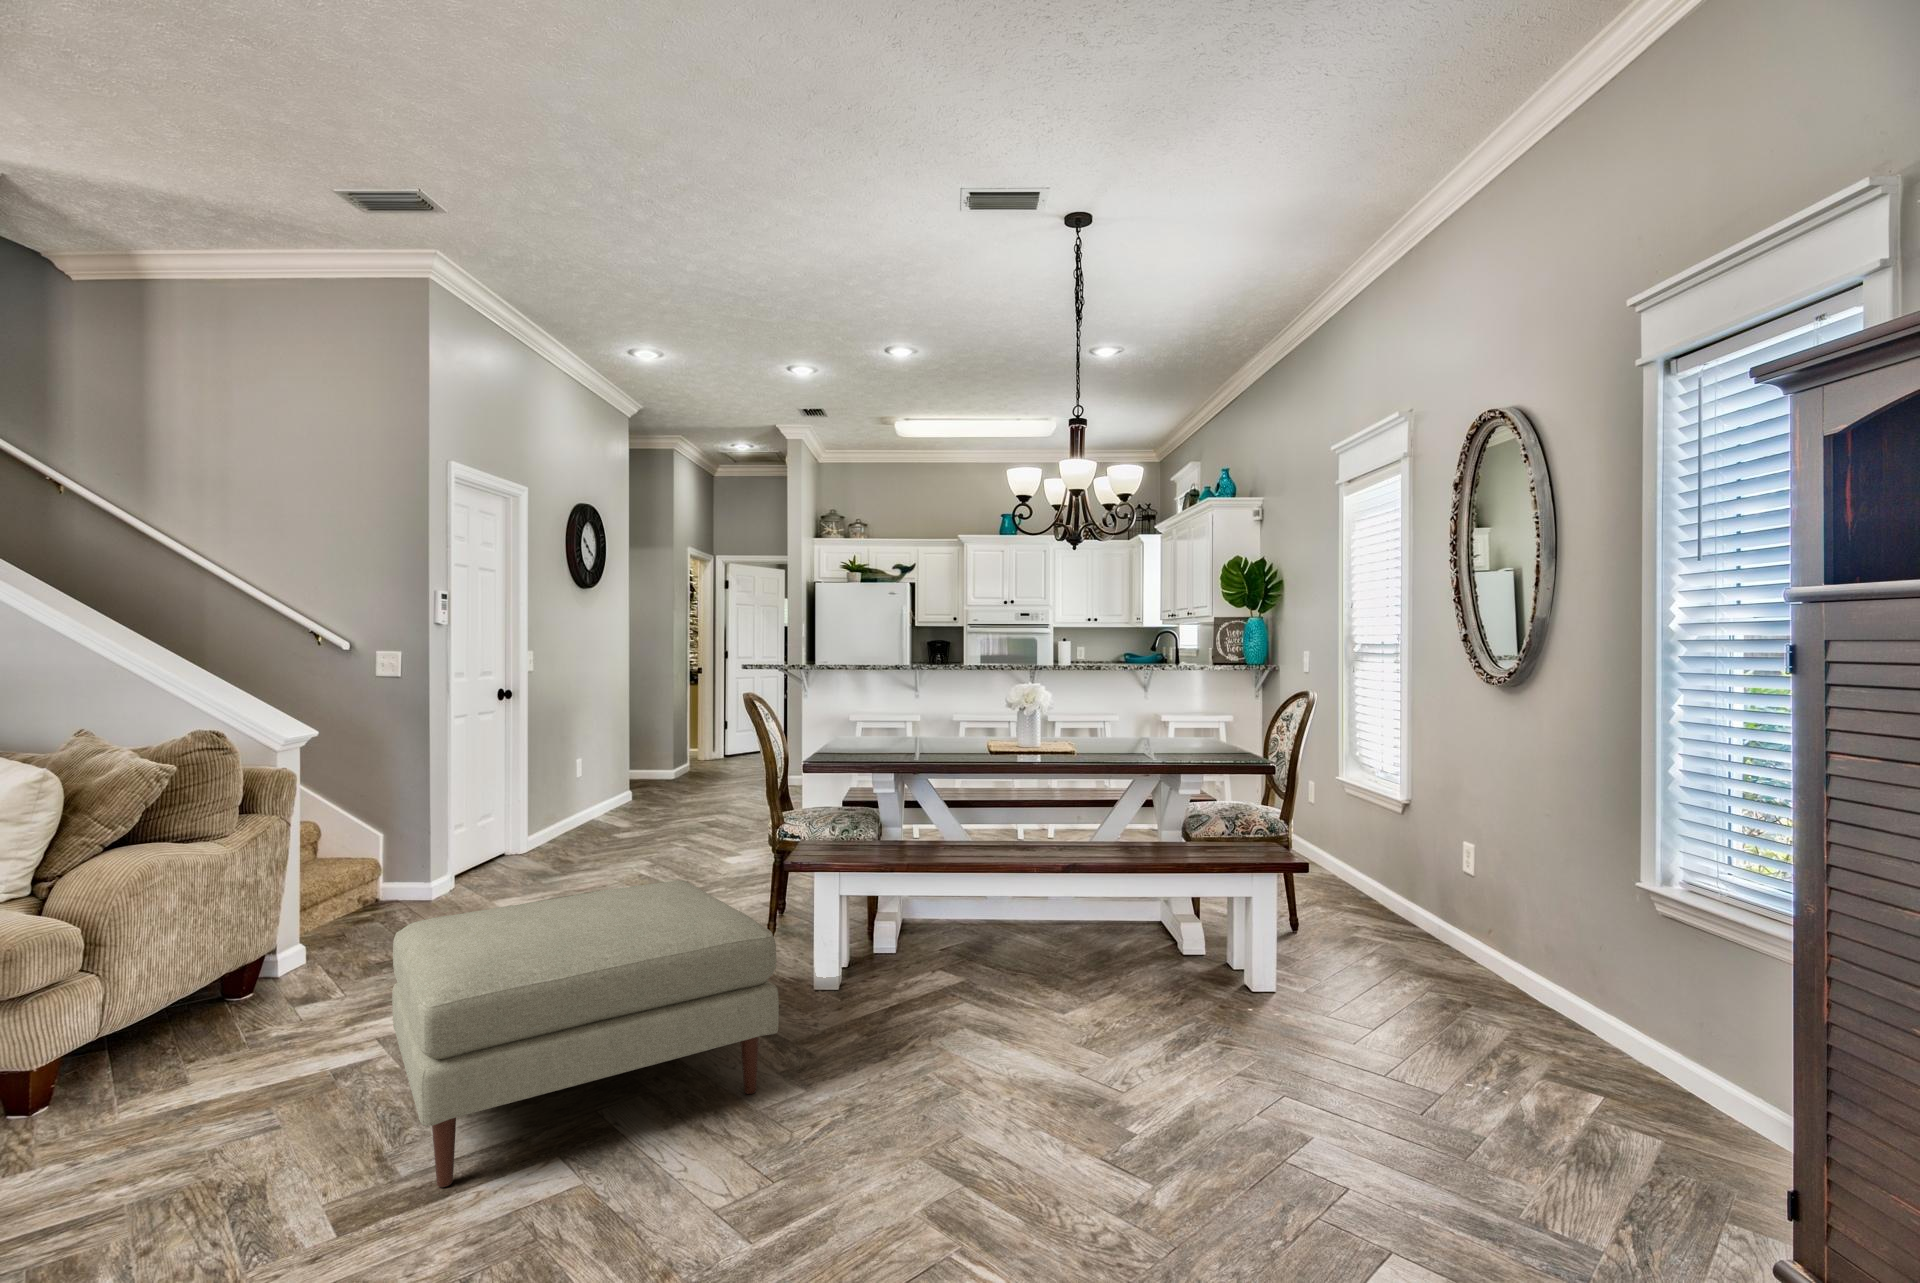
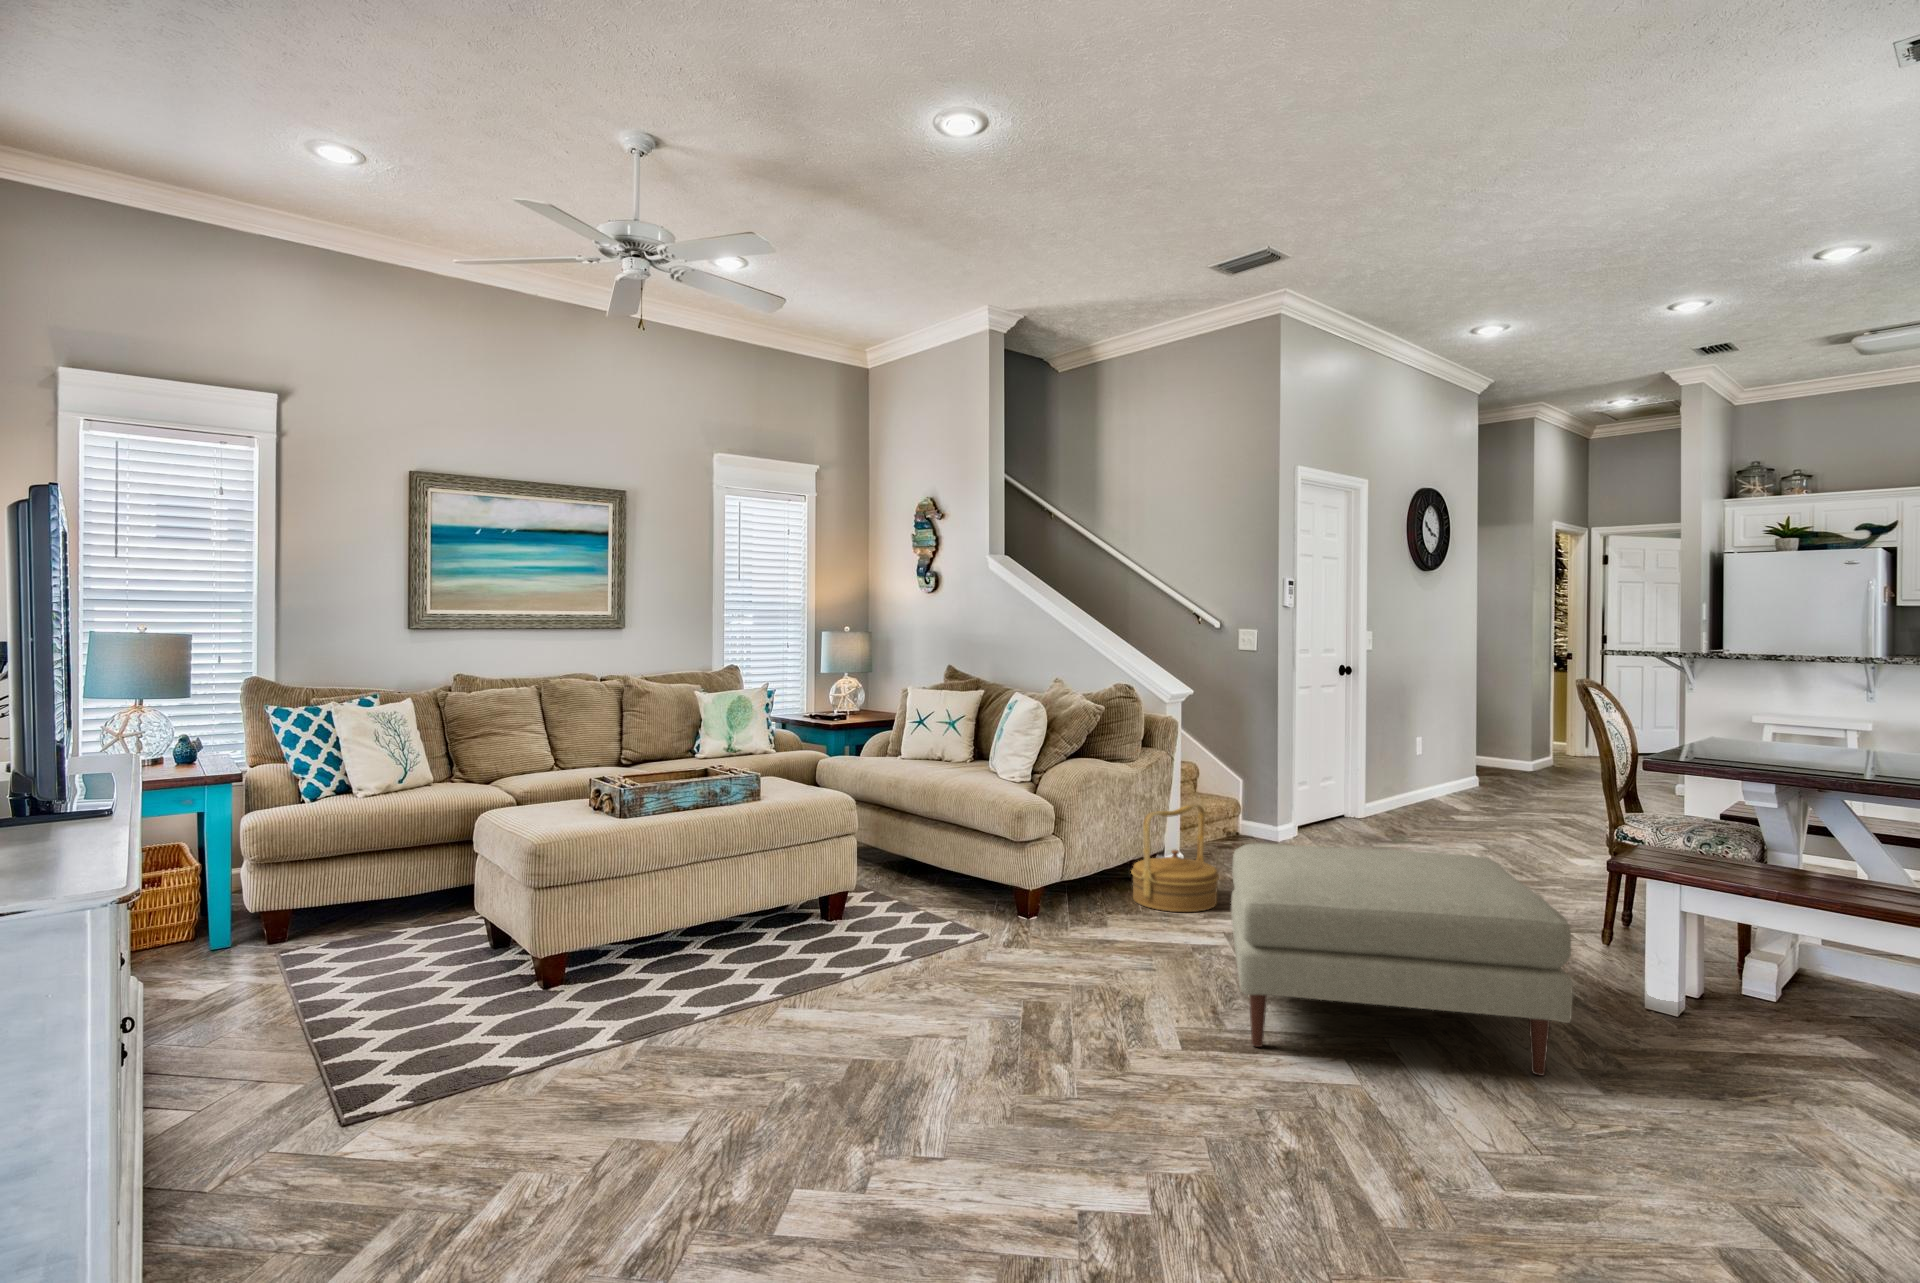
woven basket: none [227,879,365,1033] -> present [1131,804,1219,912]

